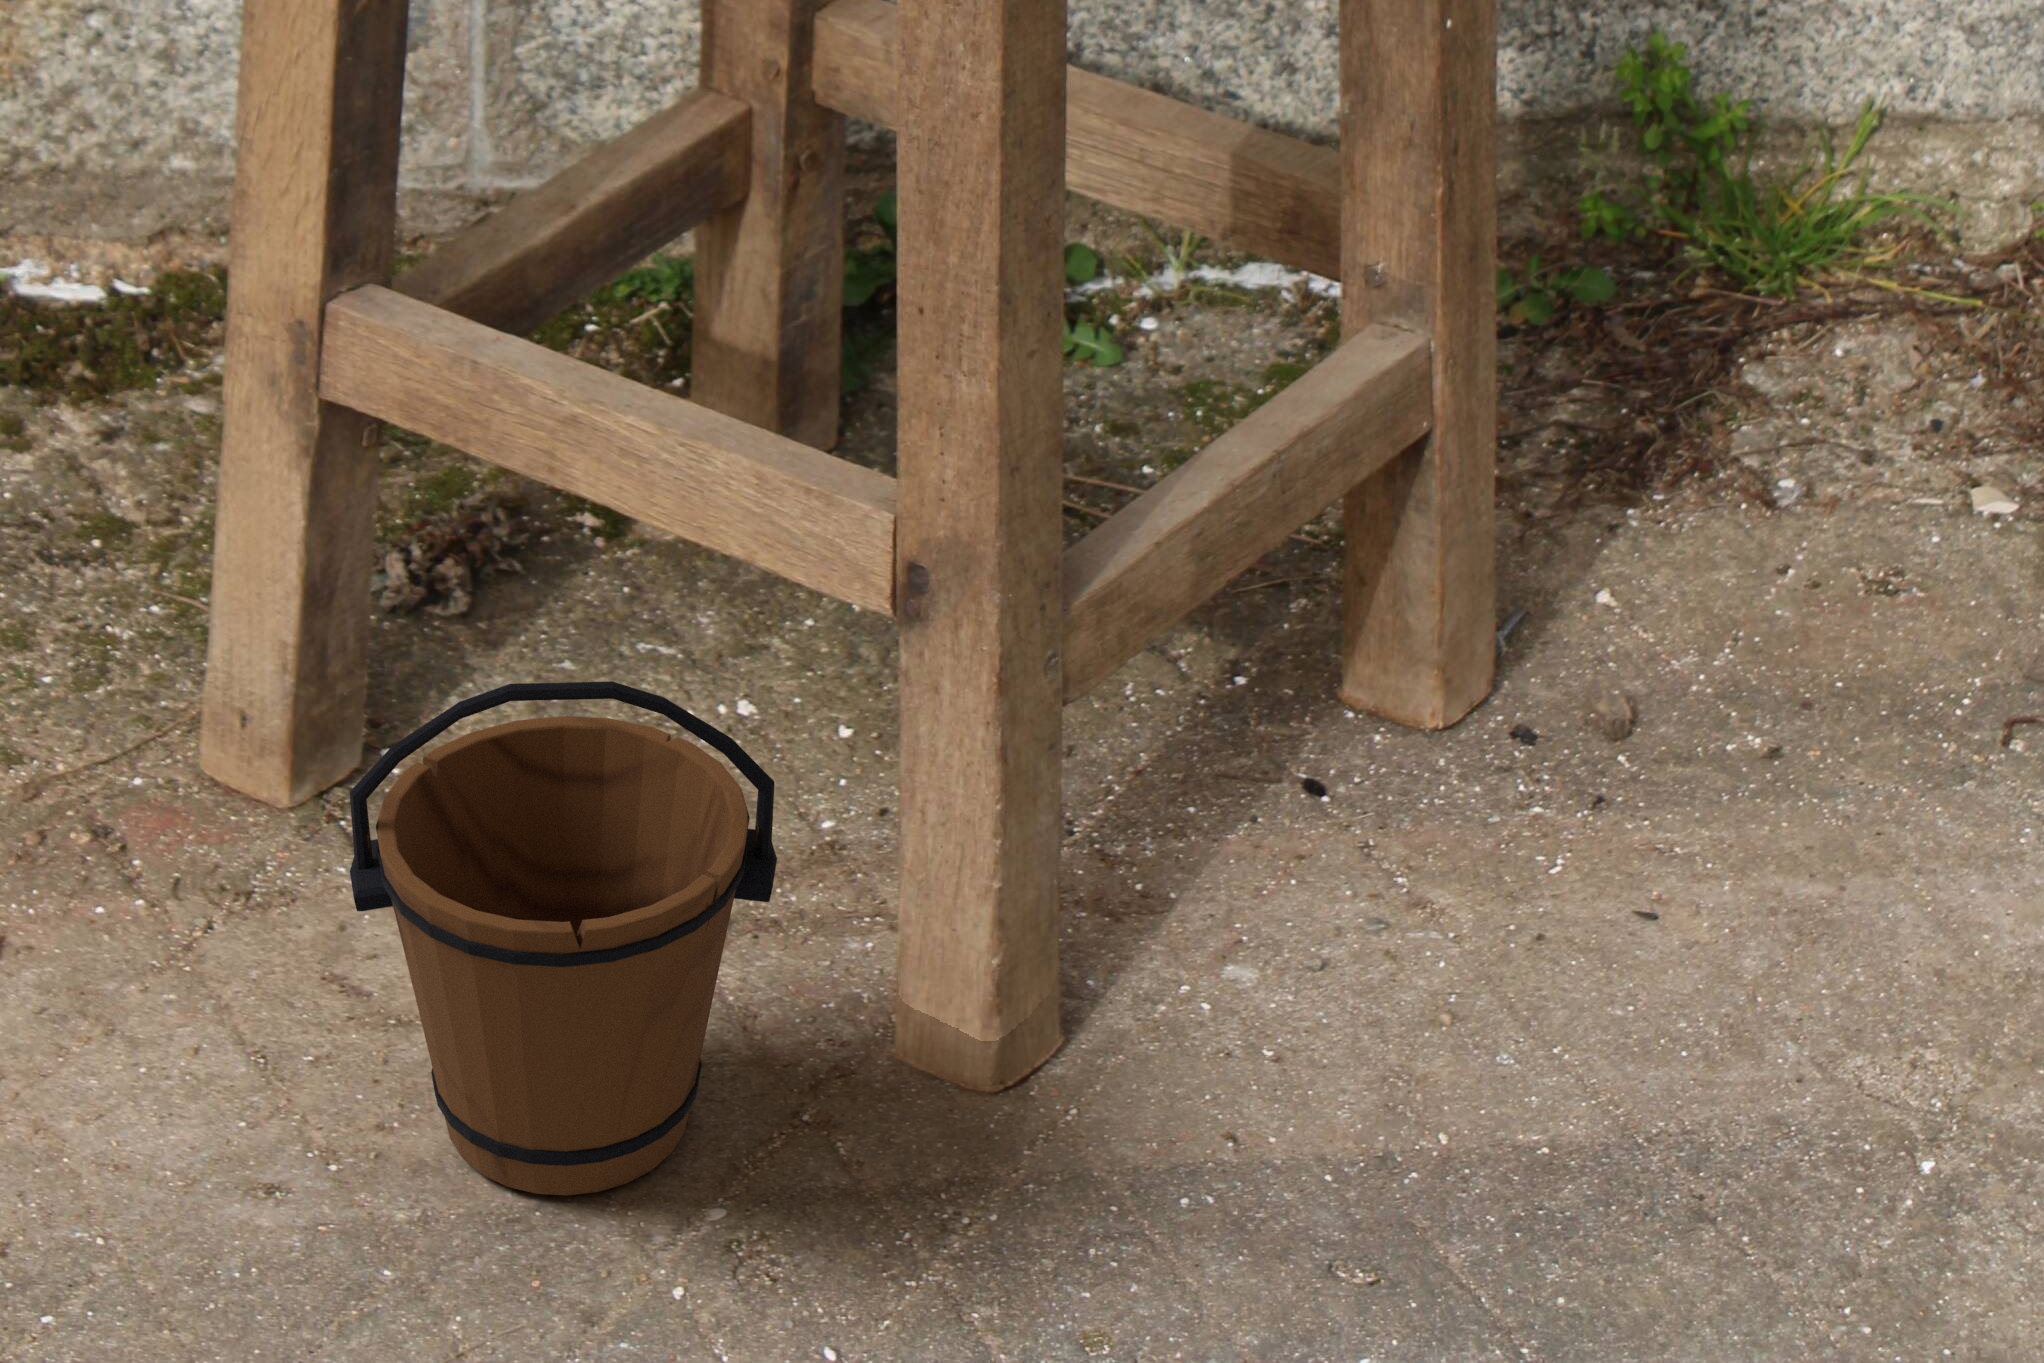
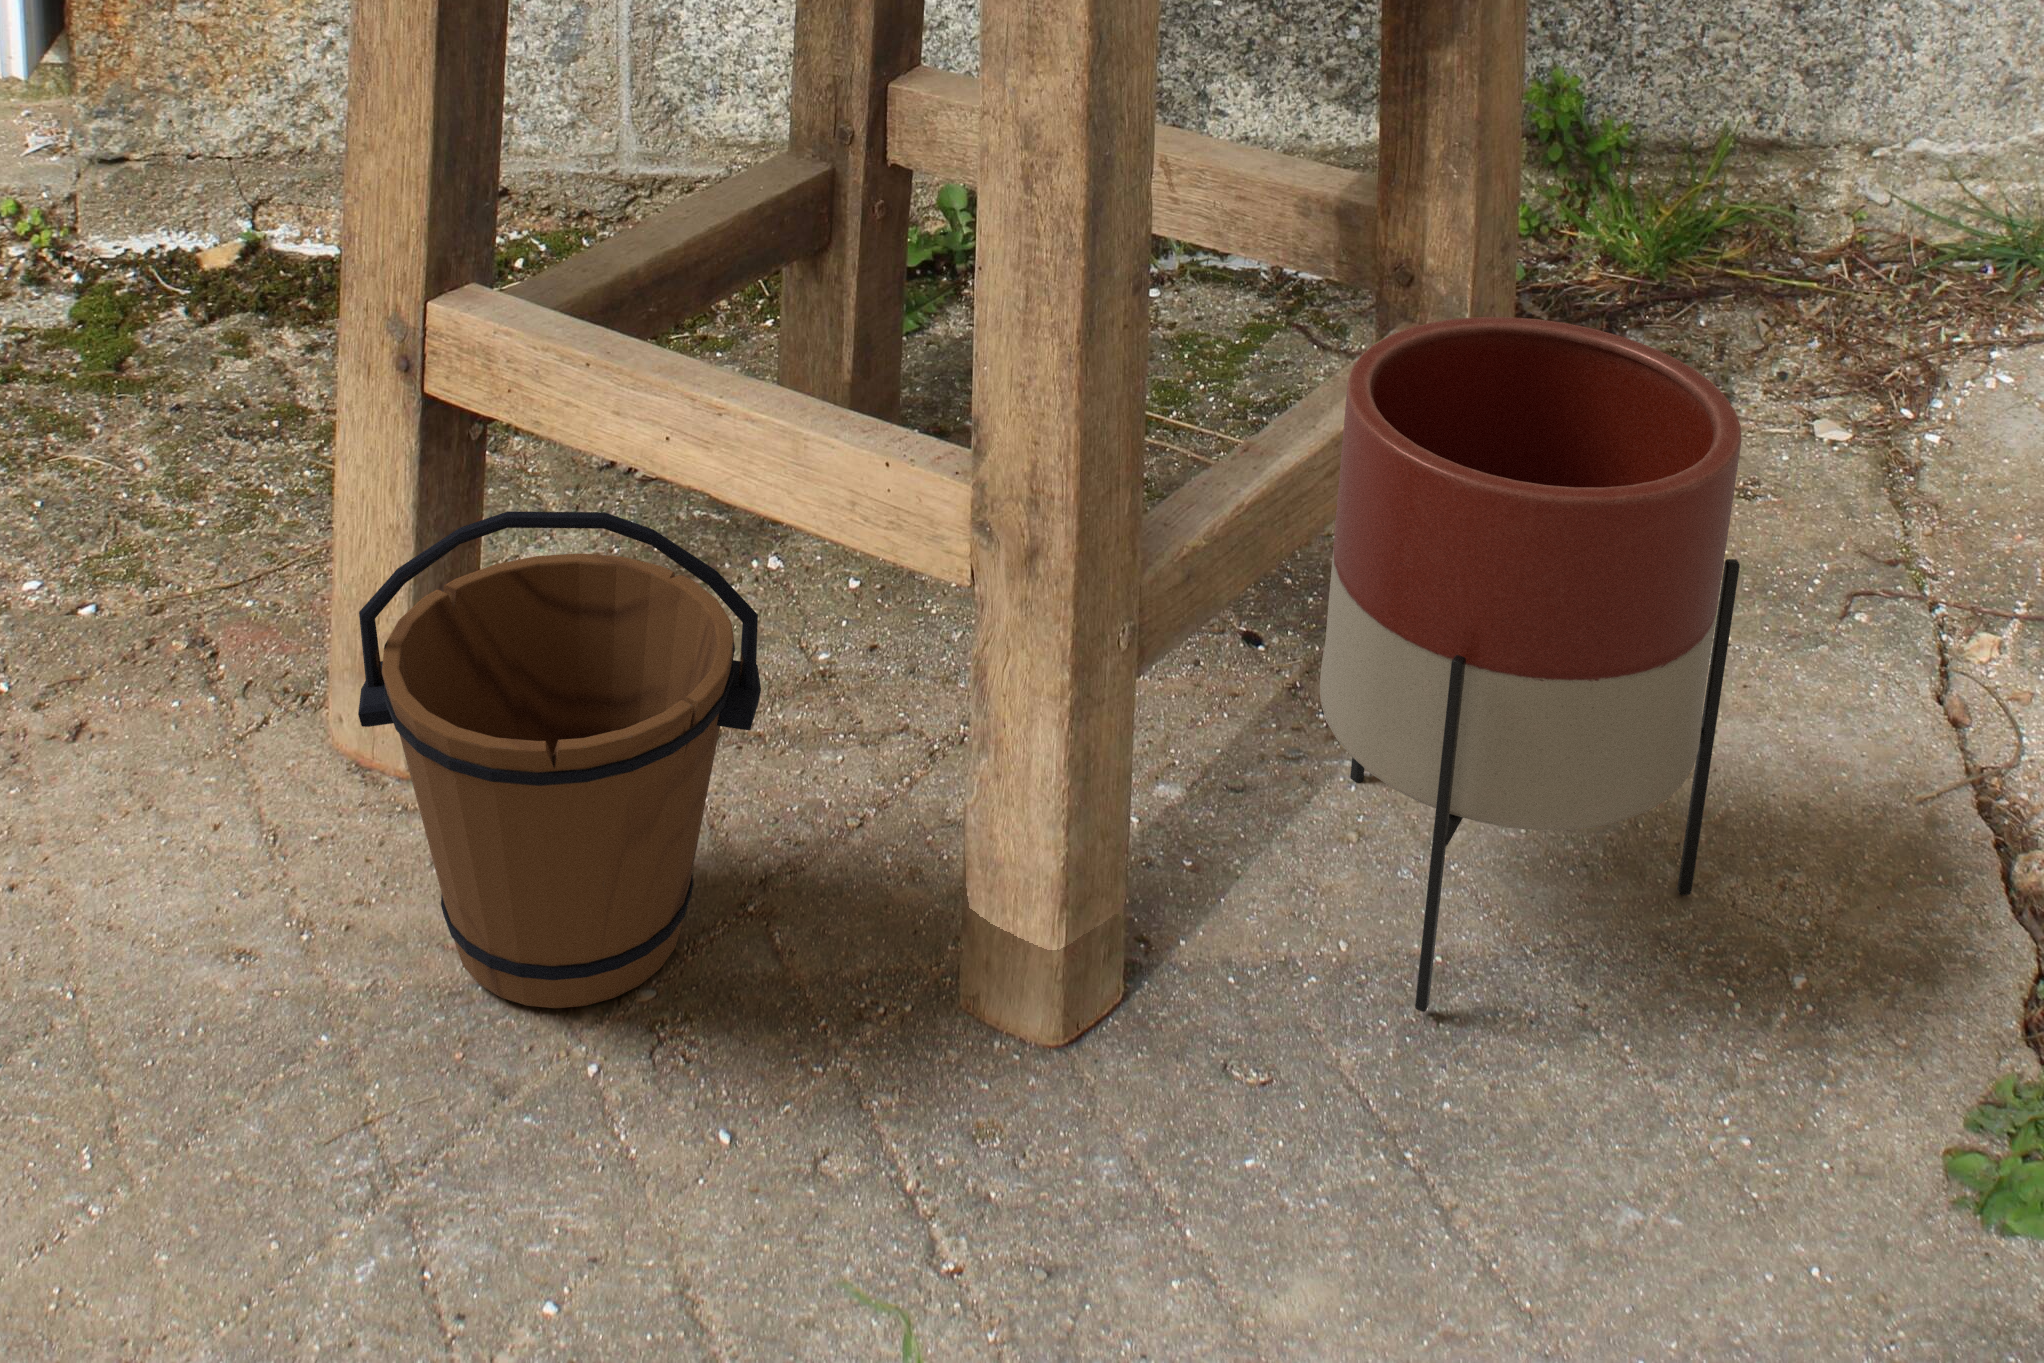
planter: none [1371,431,1815,1168] -> present [1320,317,1741,1012]

